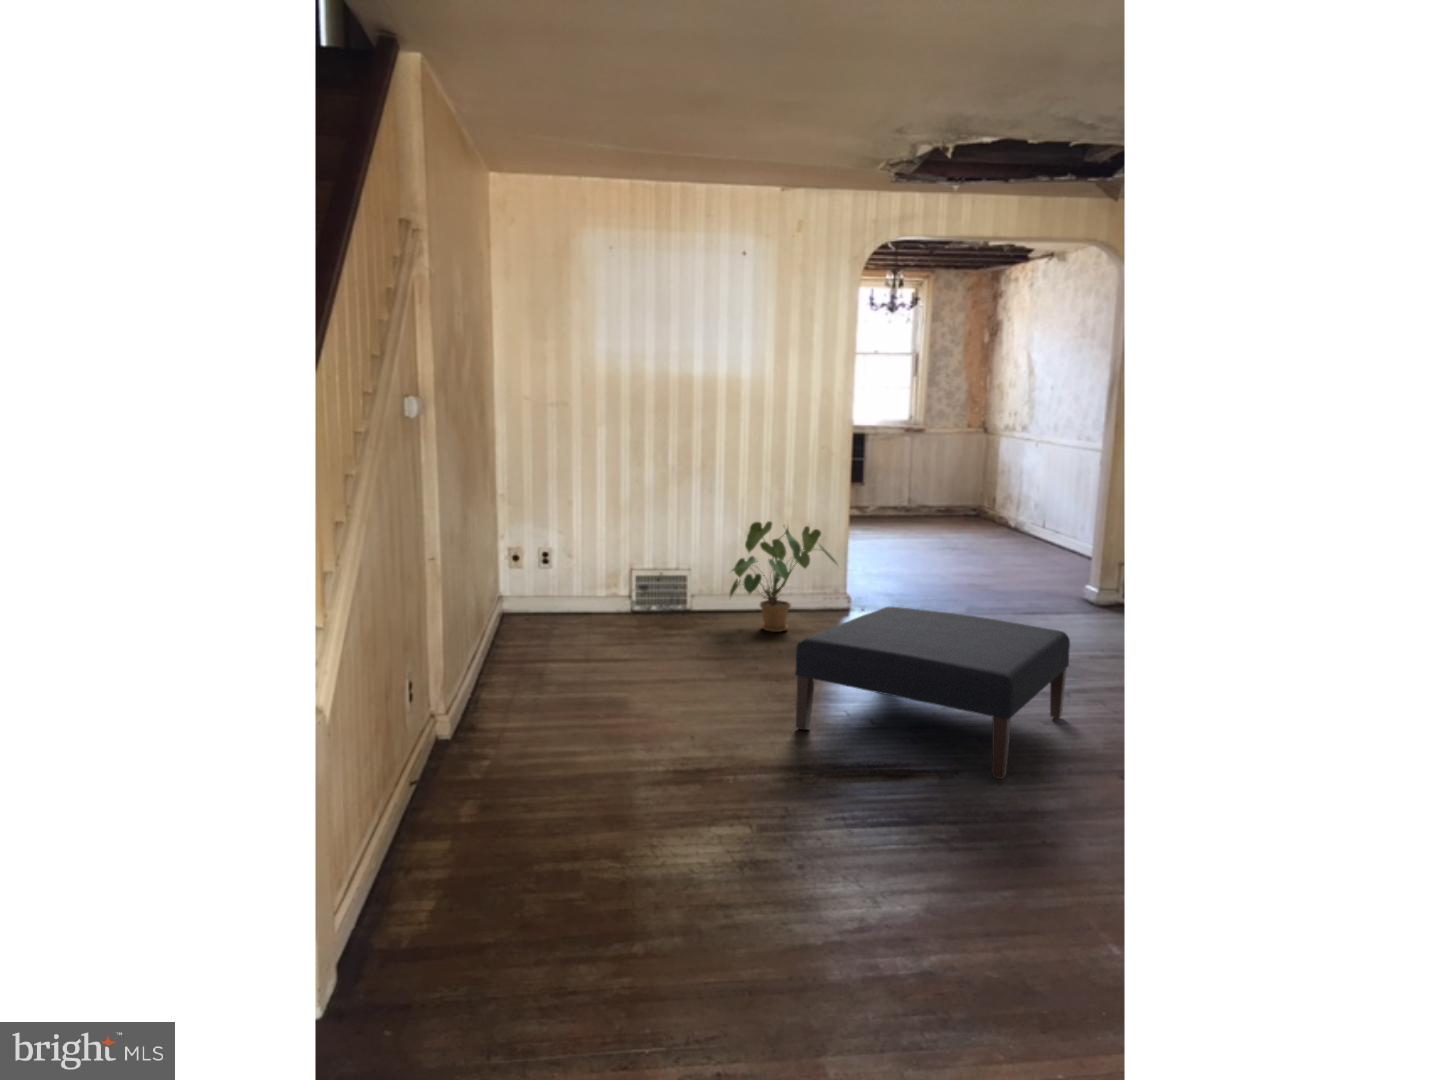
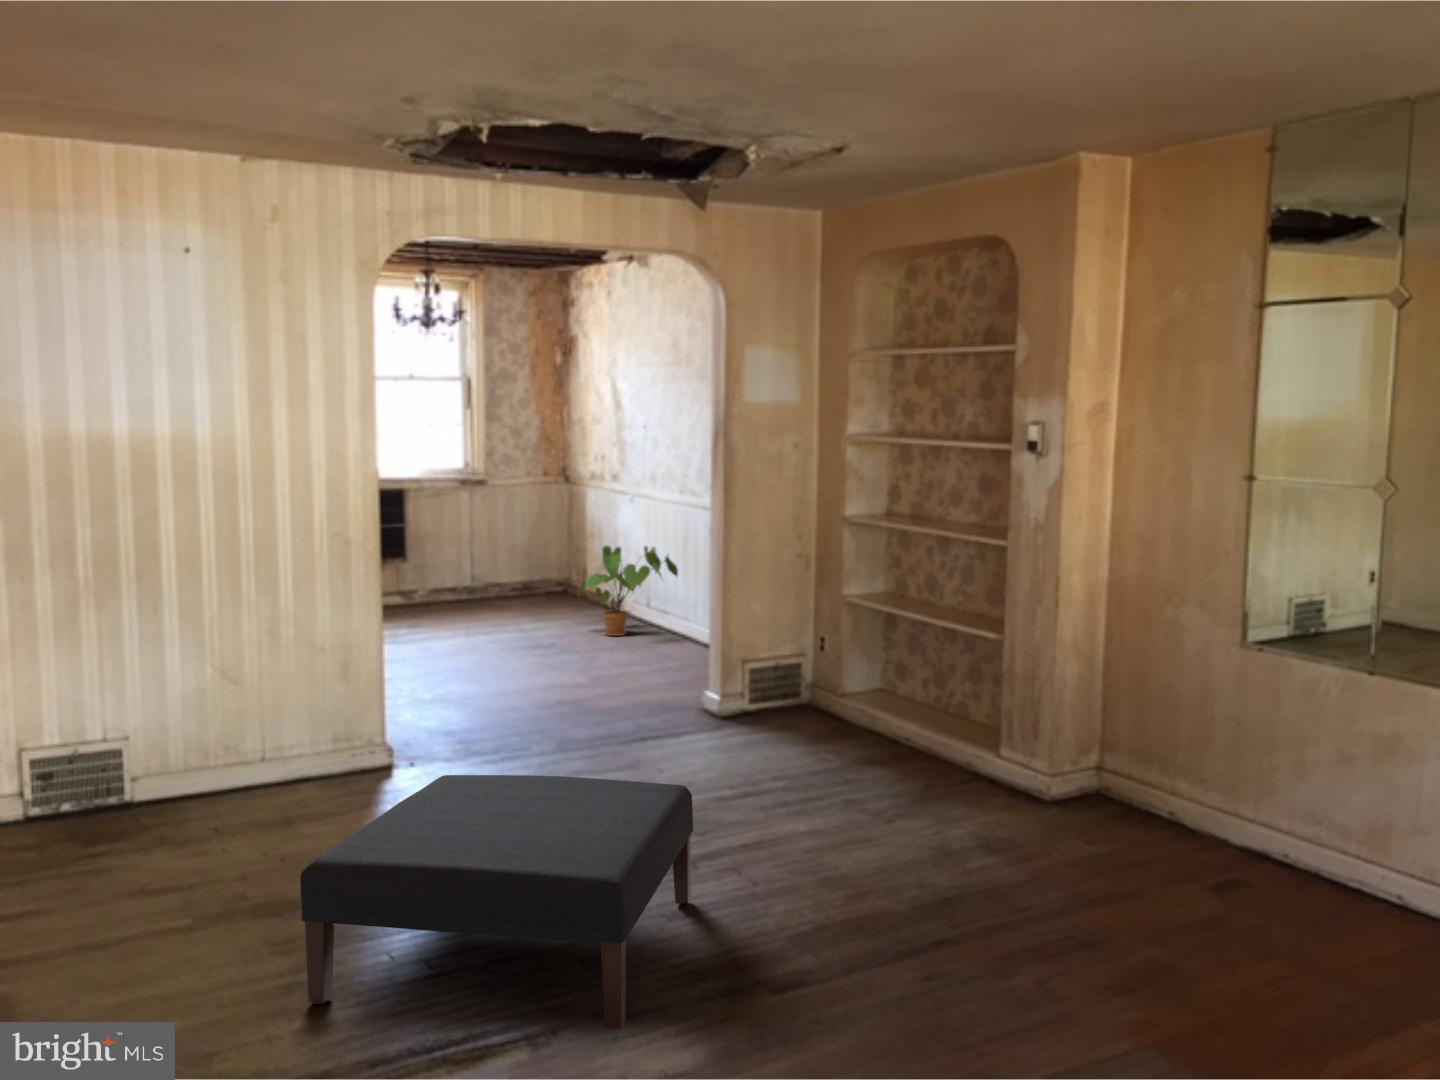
house plant: present [730,521,837,632] -> present [578,546,678,636]

